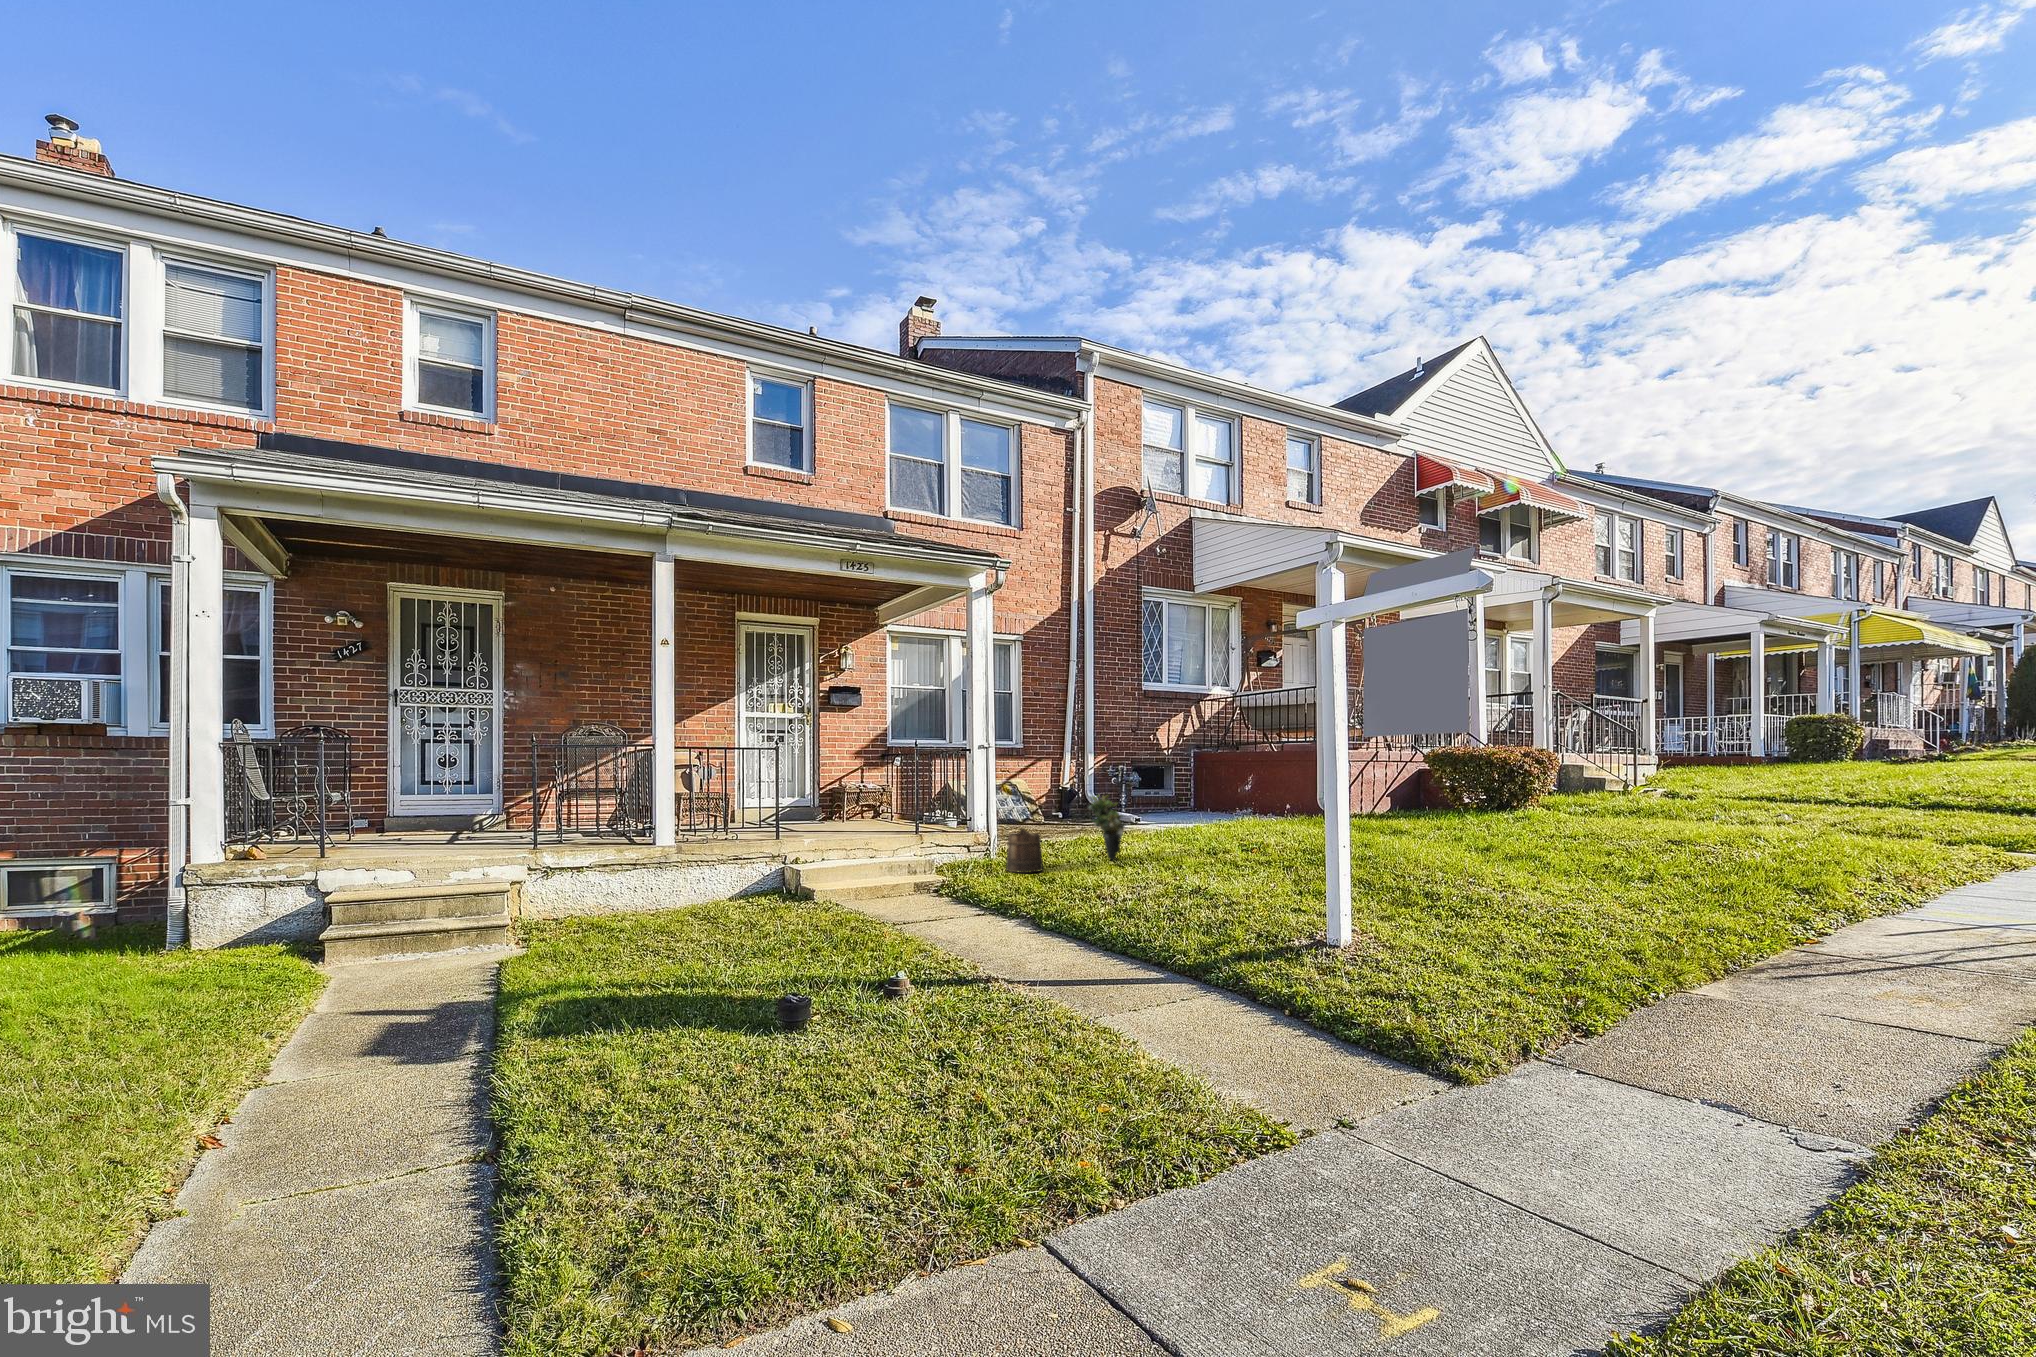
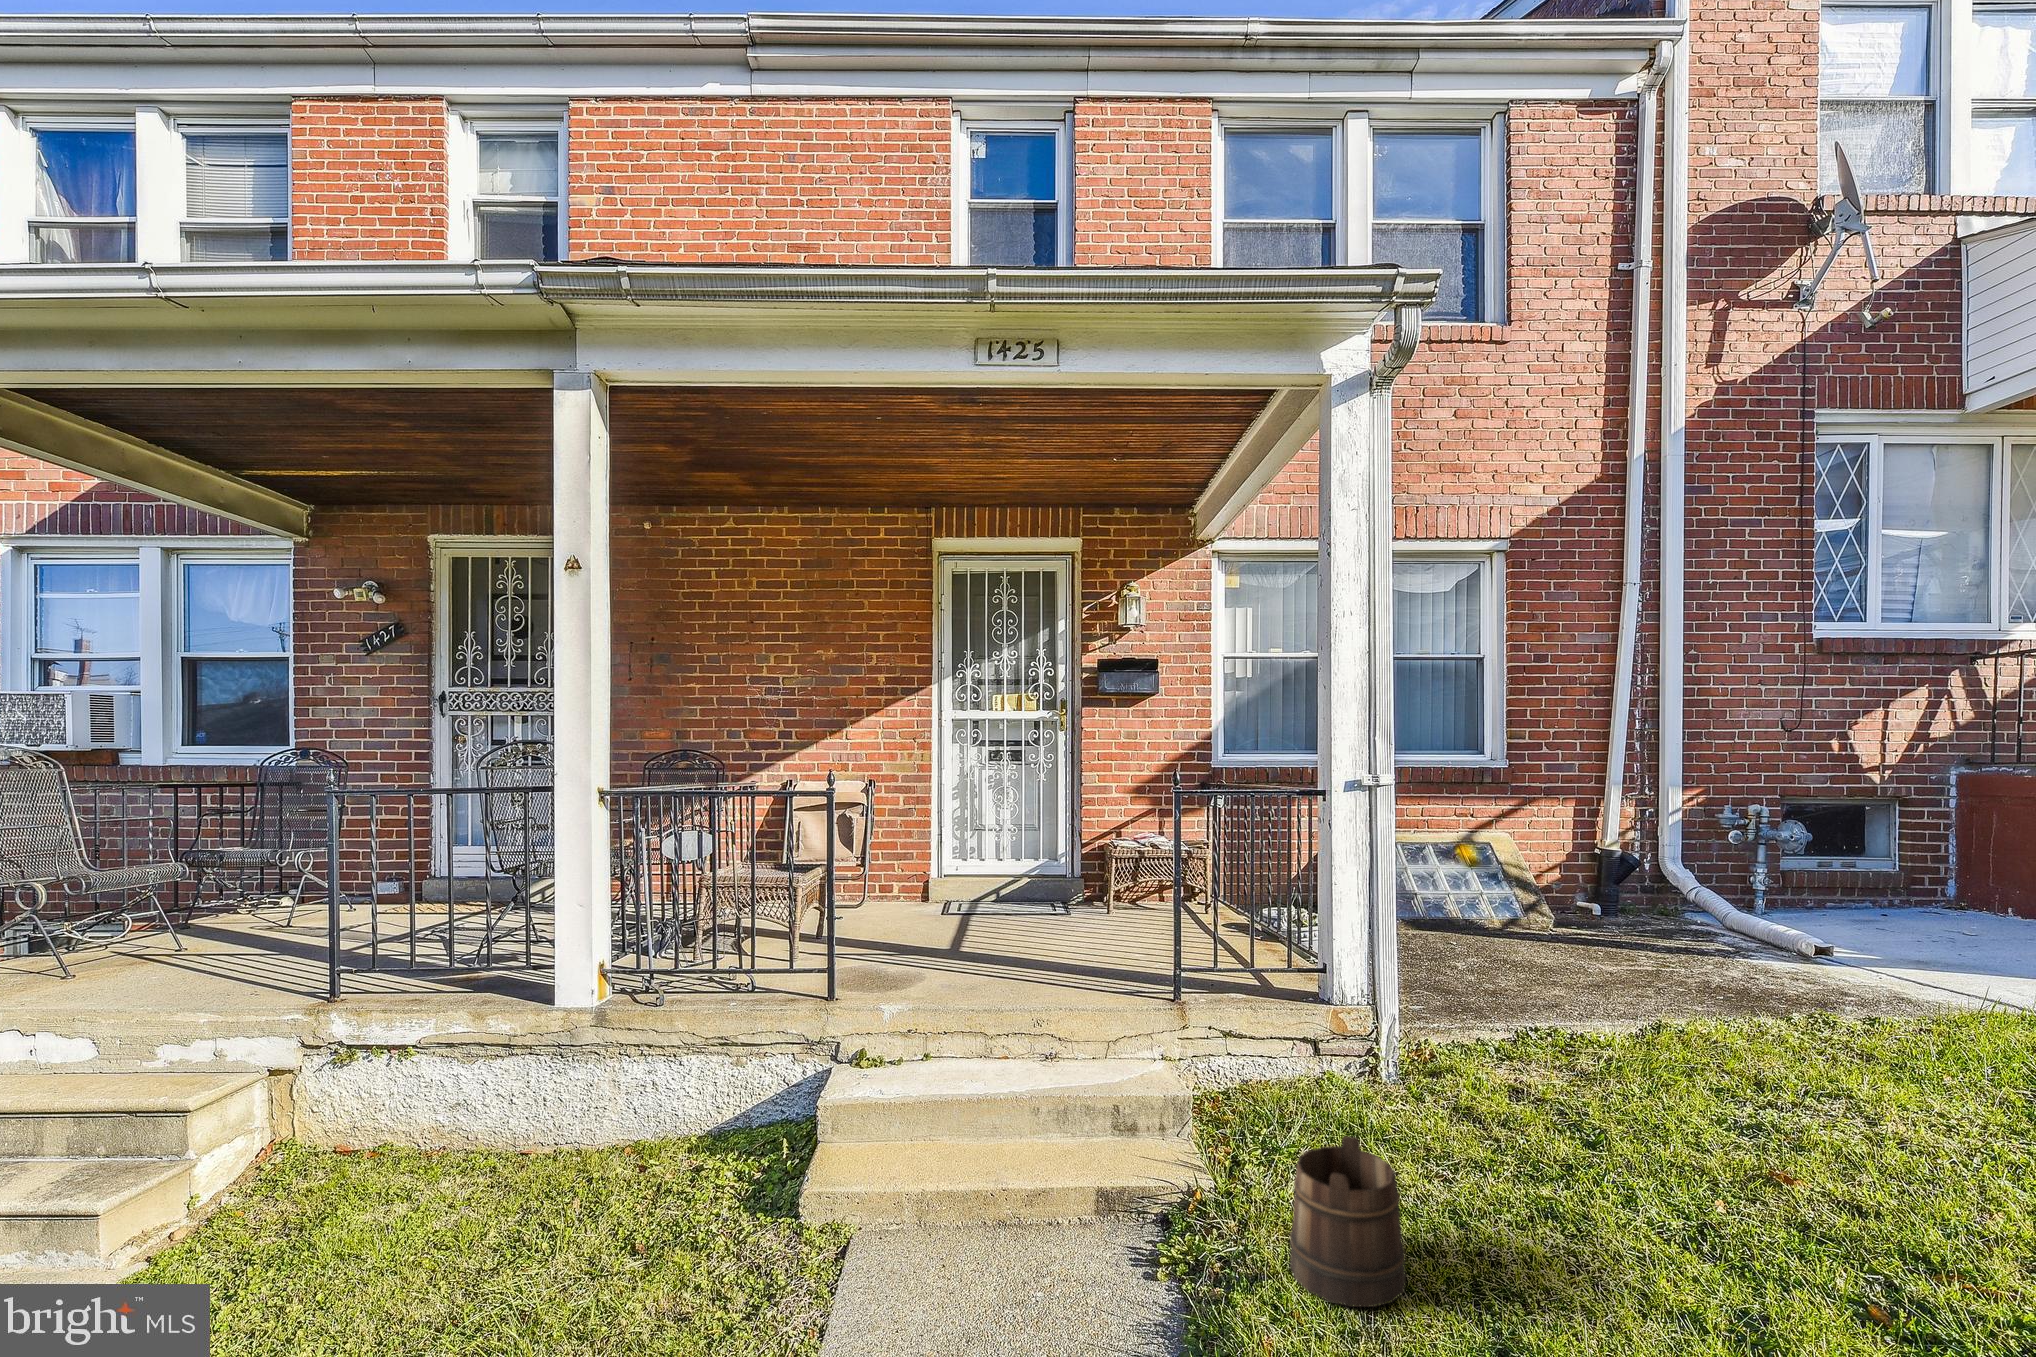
potted plant: present [1089,795,1125,860] -> none [1586,1029,1725,1263]

